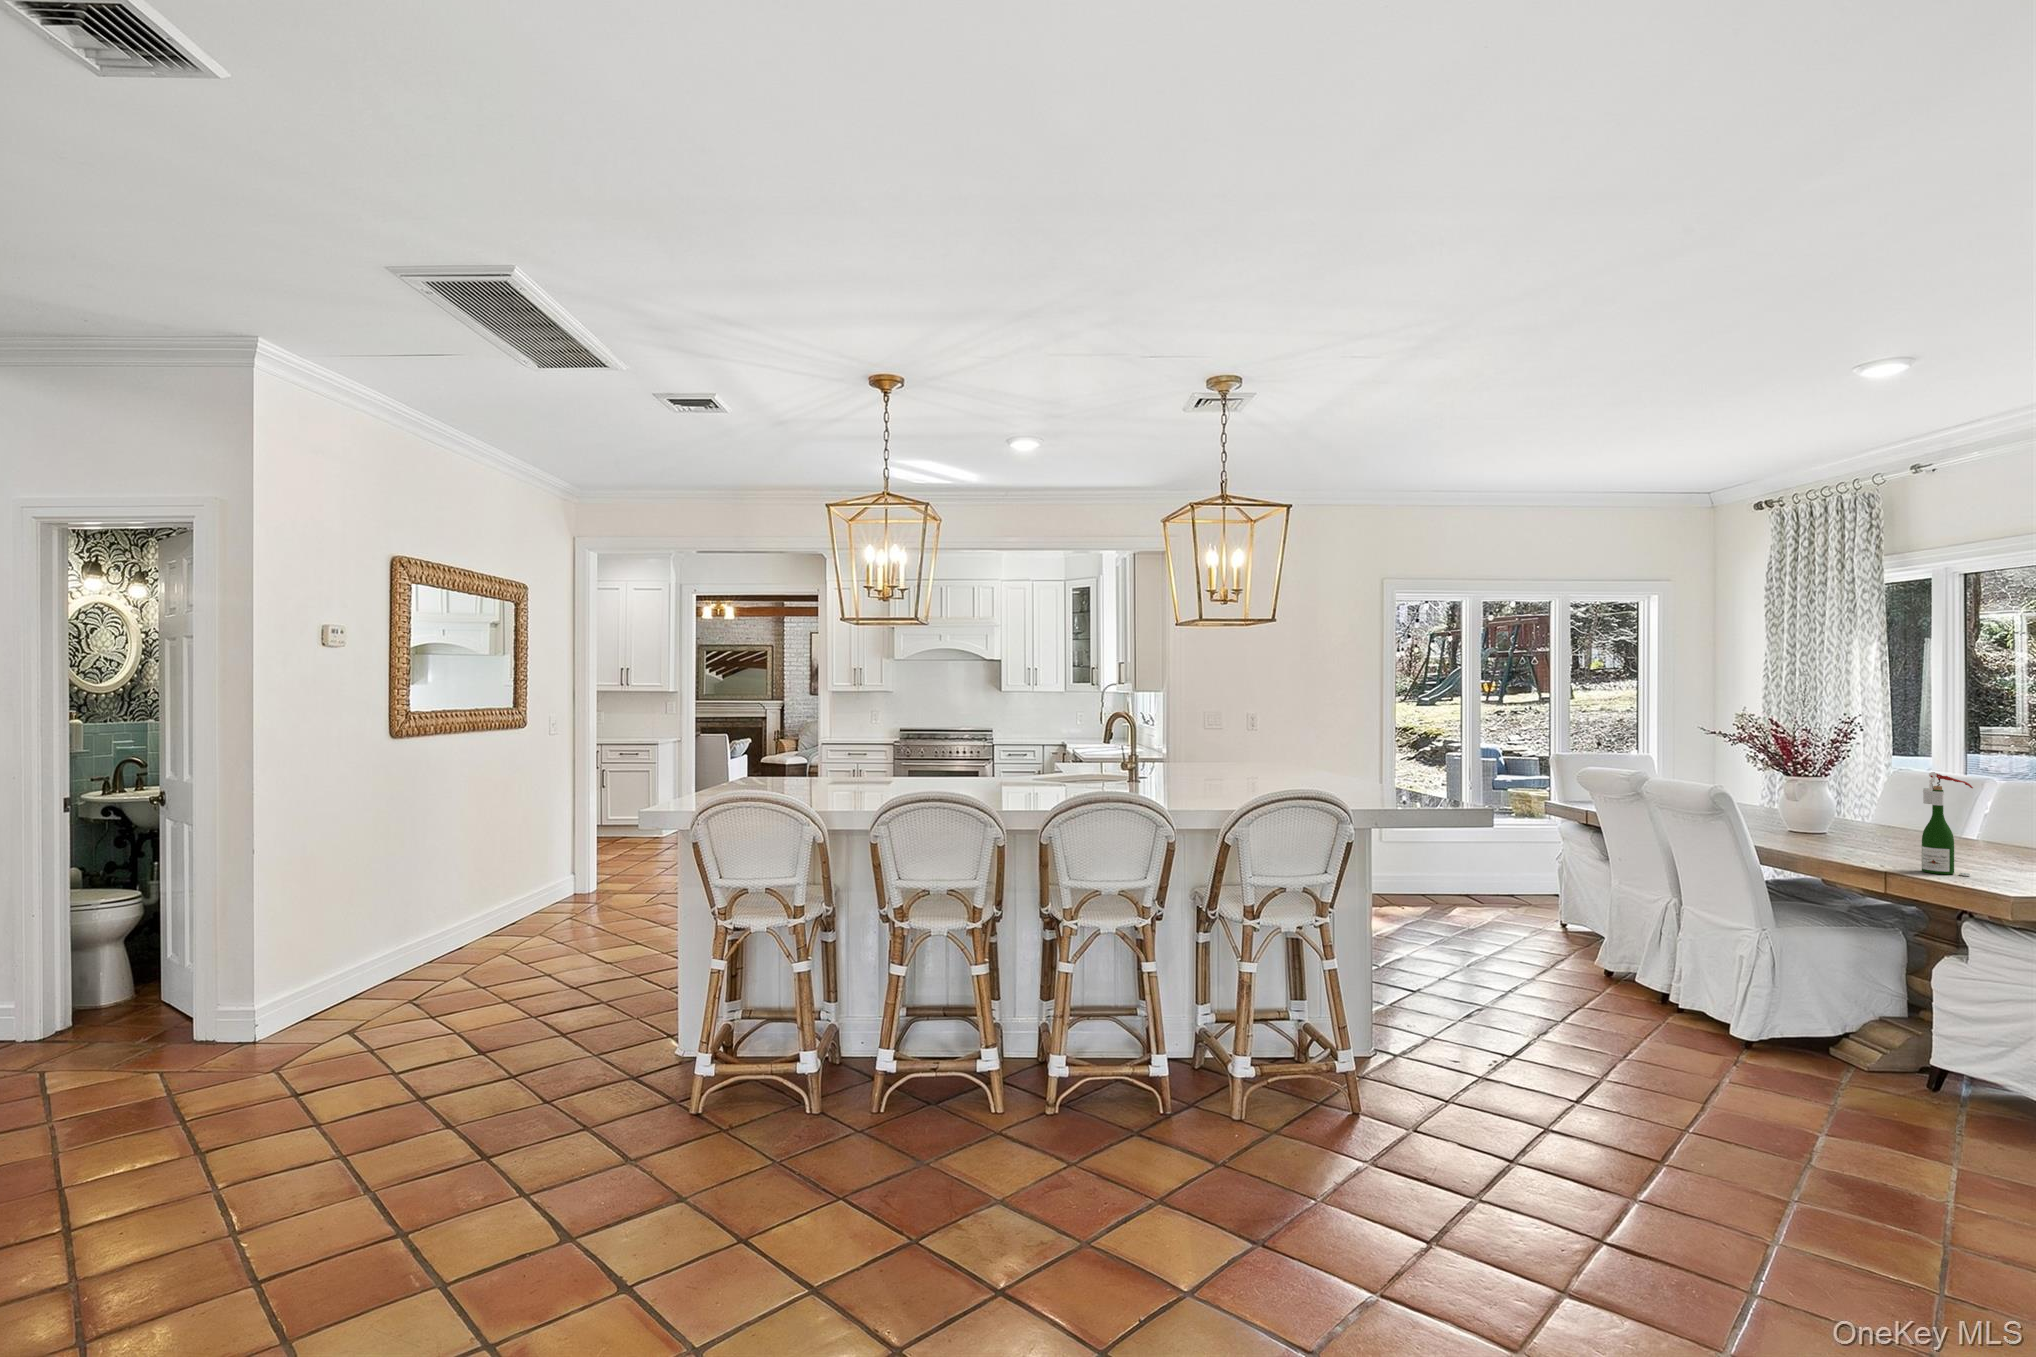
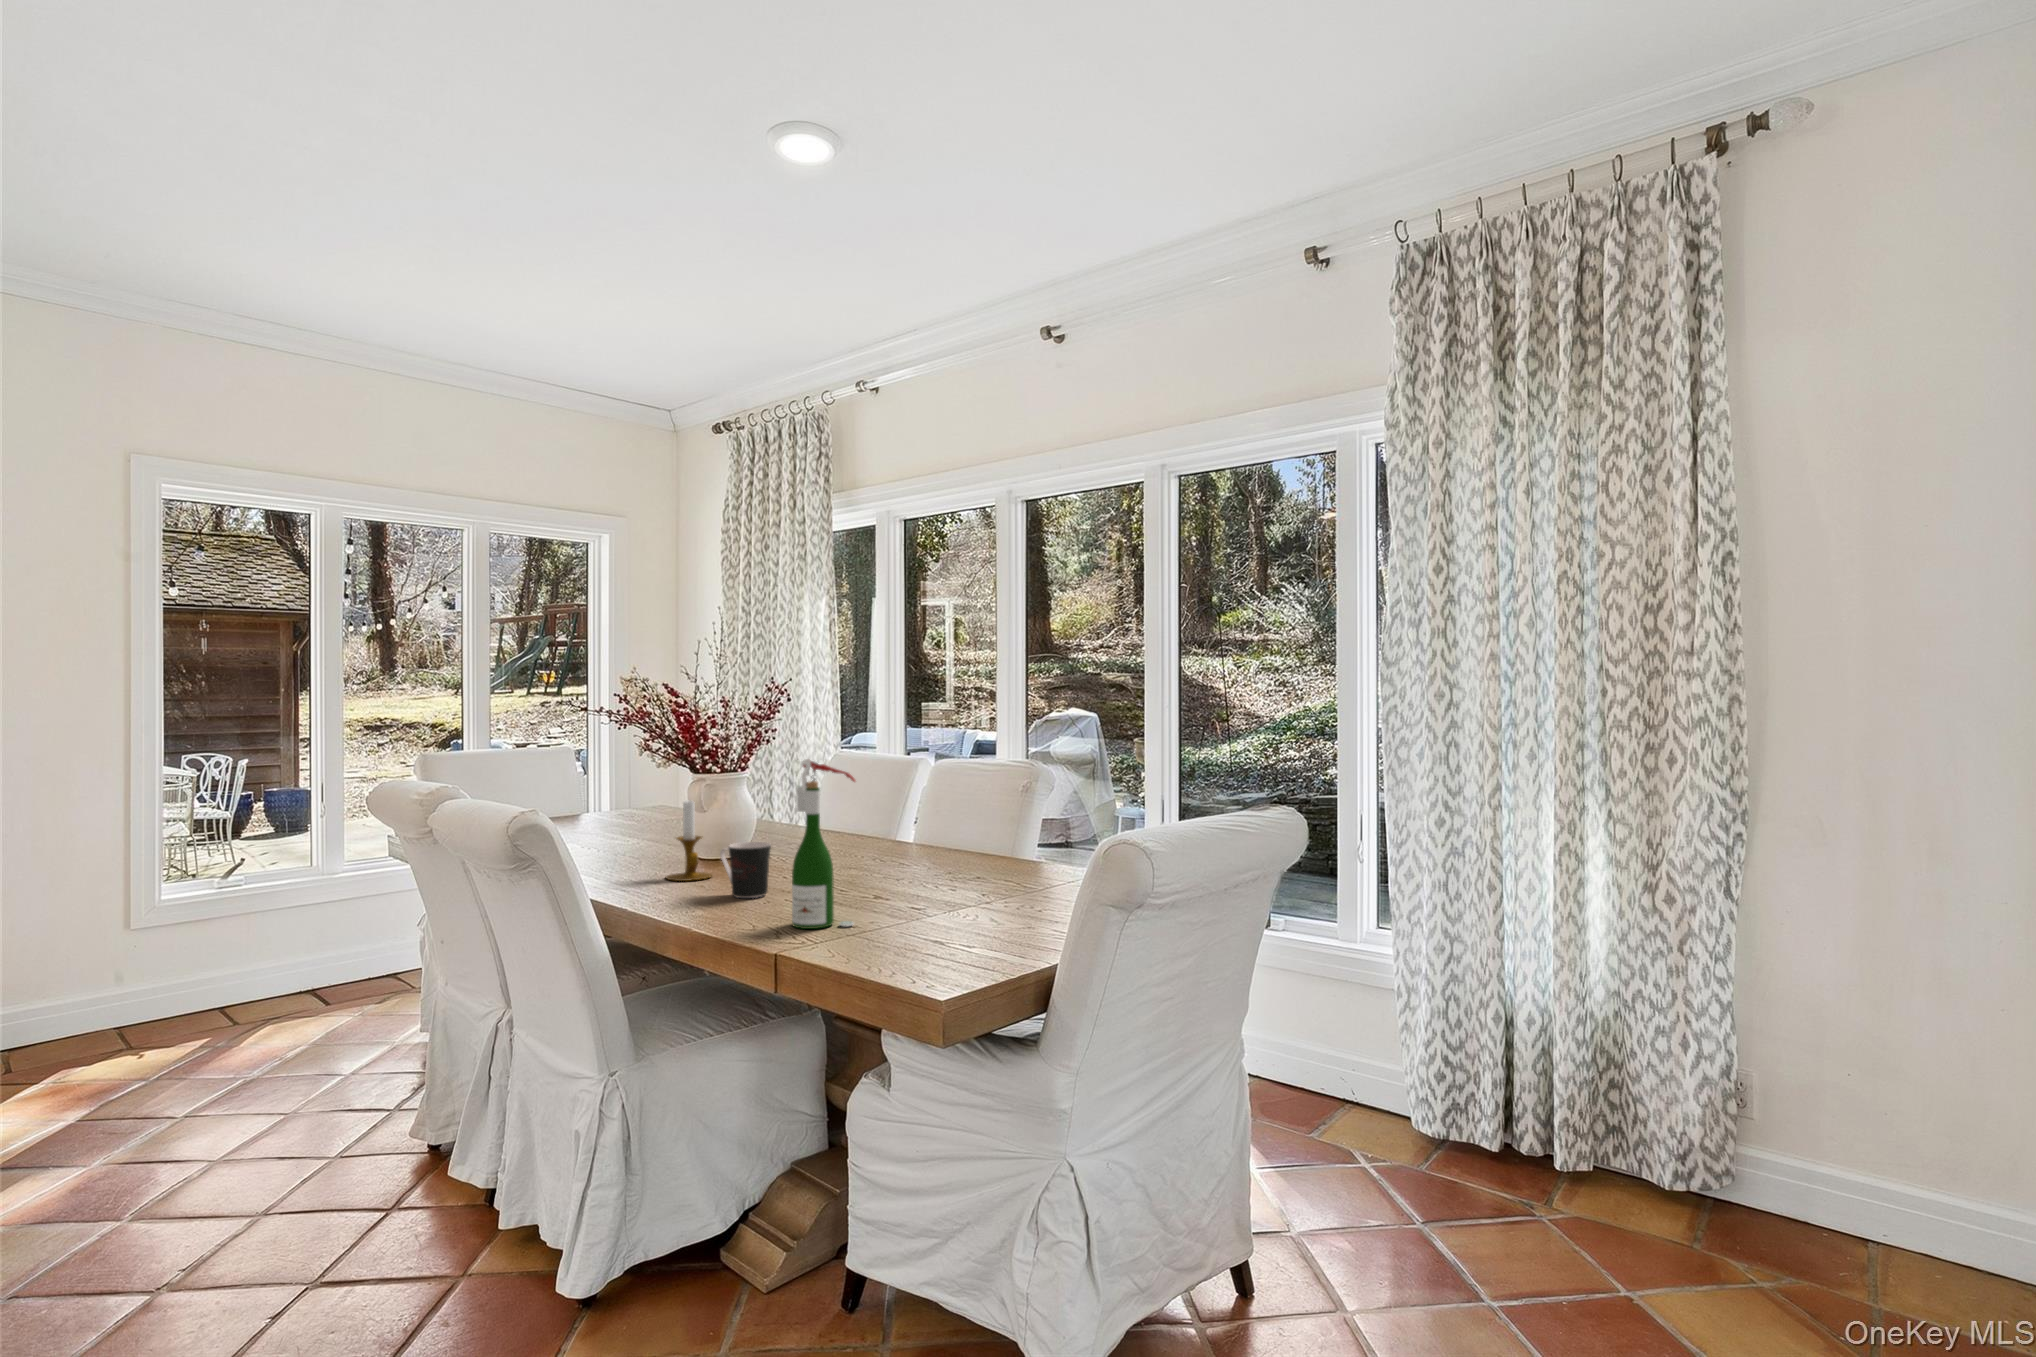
candlestick: none [1797,794,1833,844] -> present [666,800,712,881]
coffee cup: none [1849,822,1890,856] -> present [720,842,771,898]

